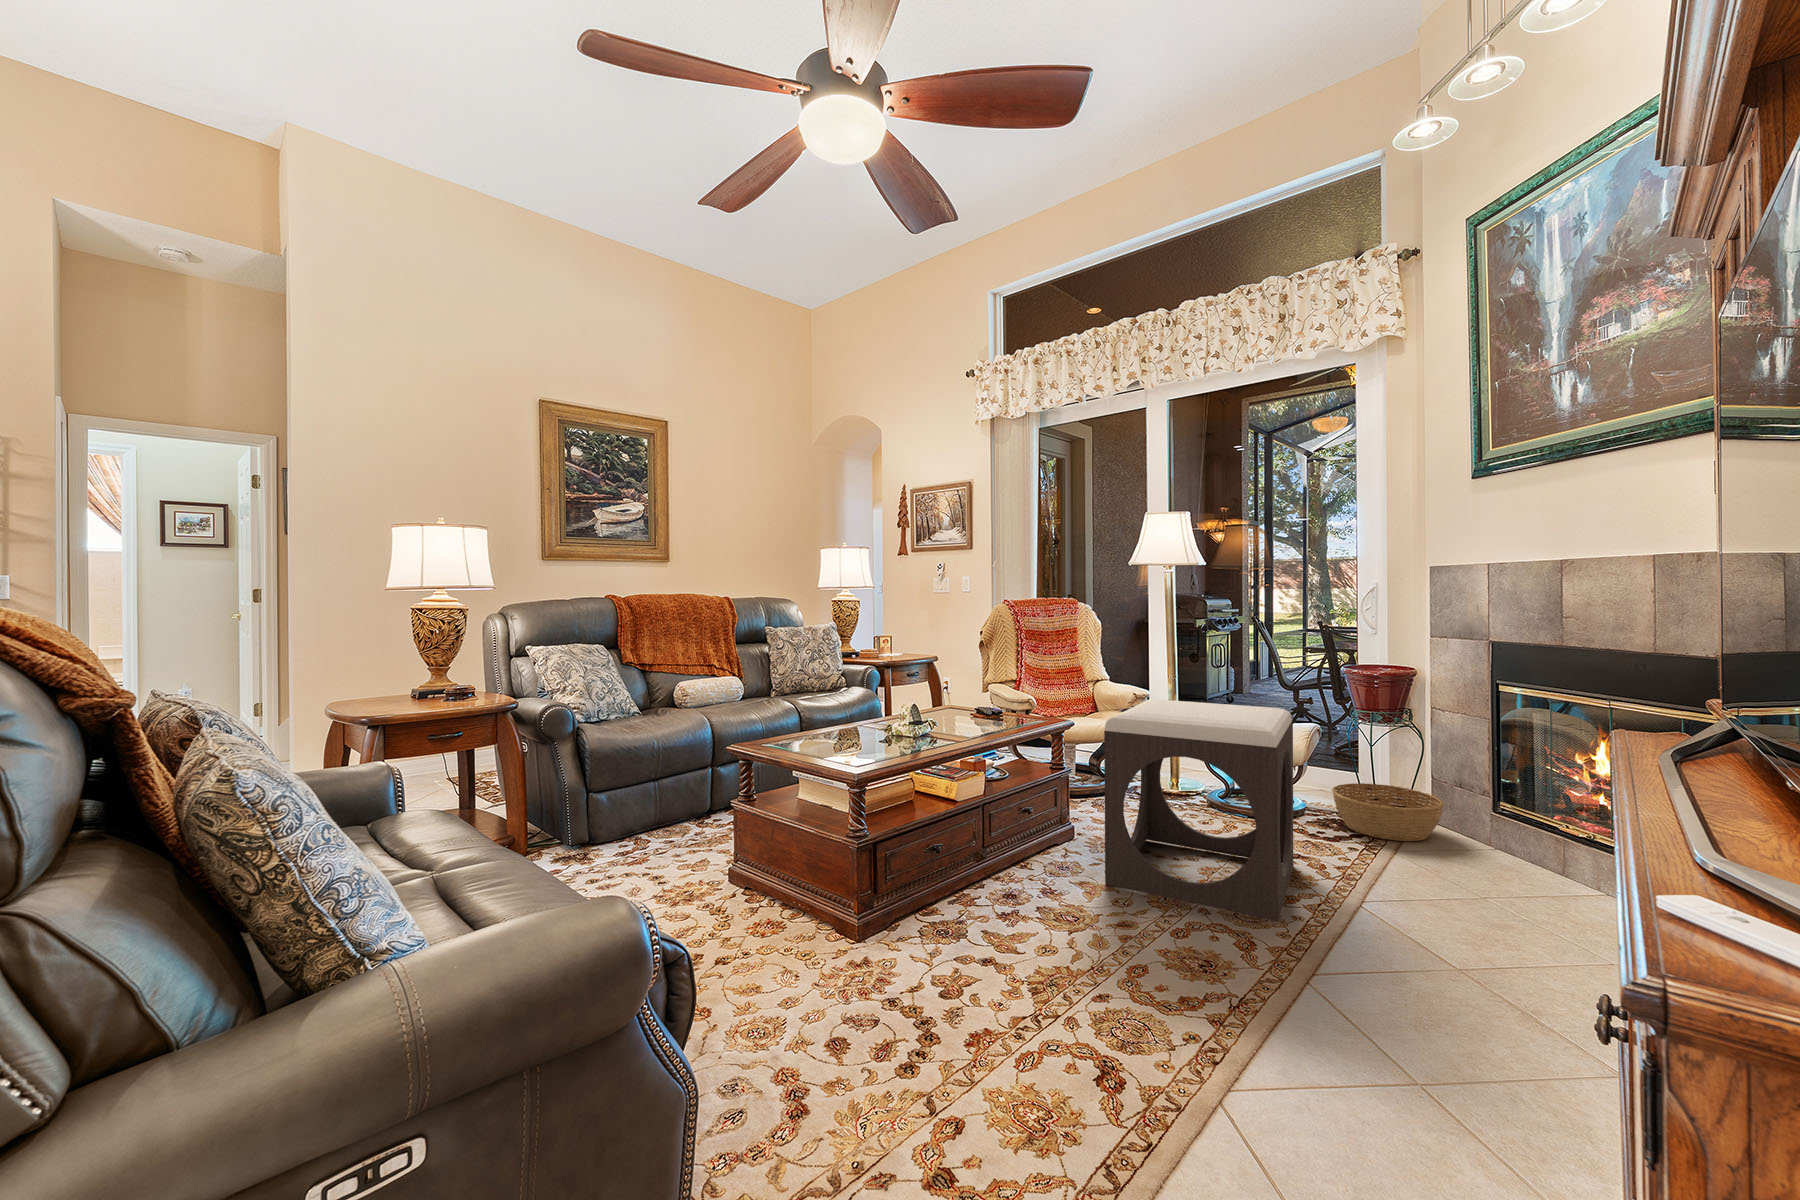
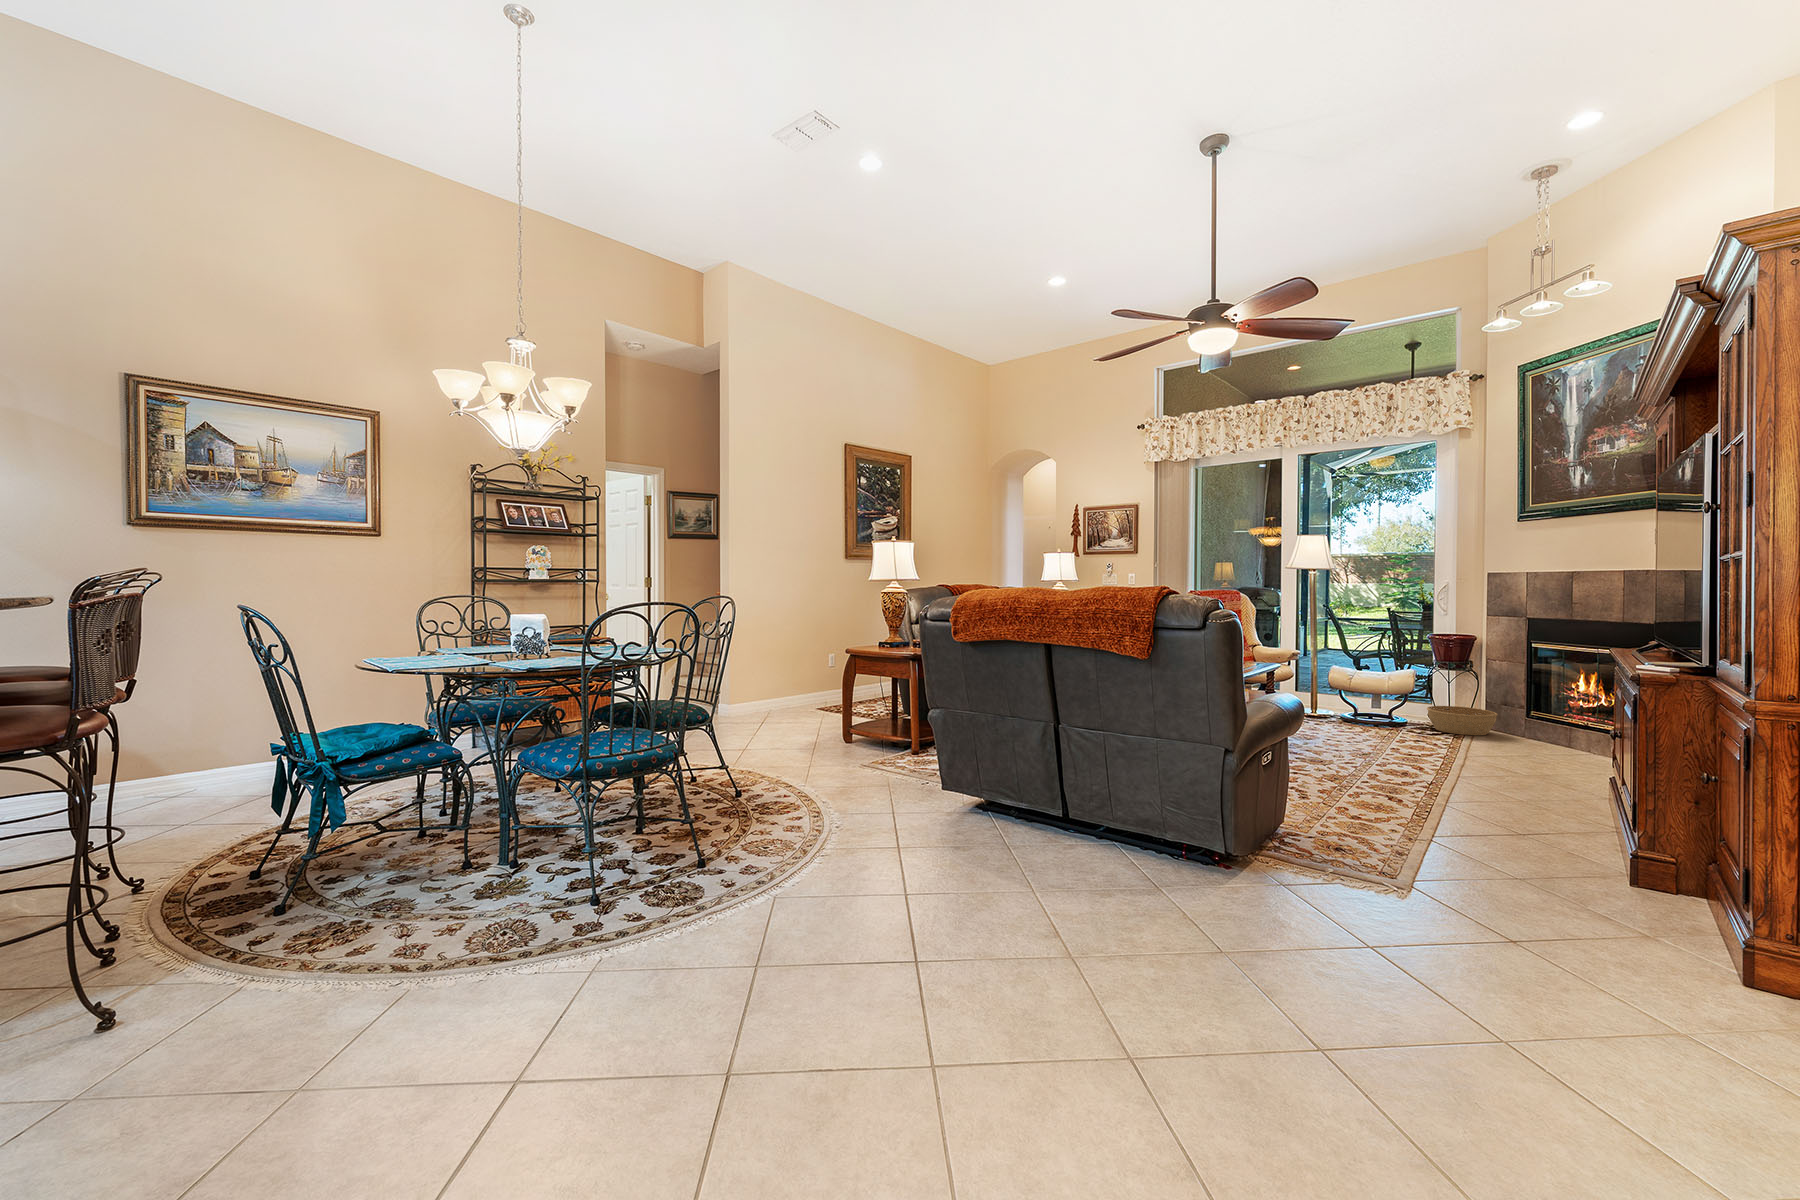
footstool: present [1104,699,1293,922] -> none [1323,651,1431,762]

